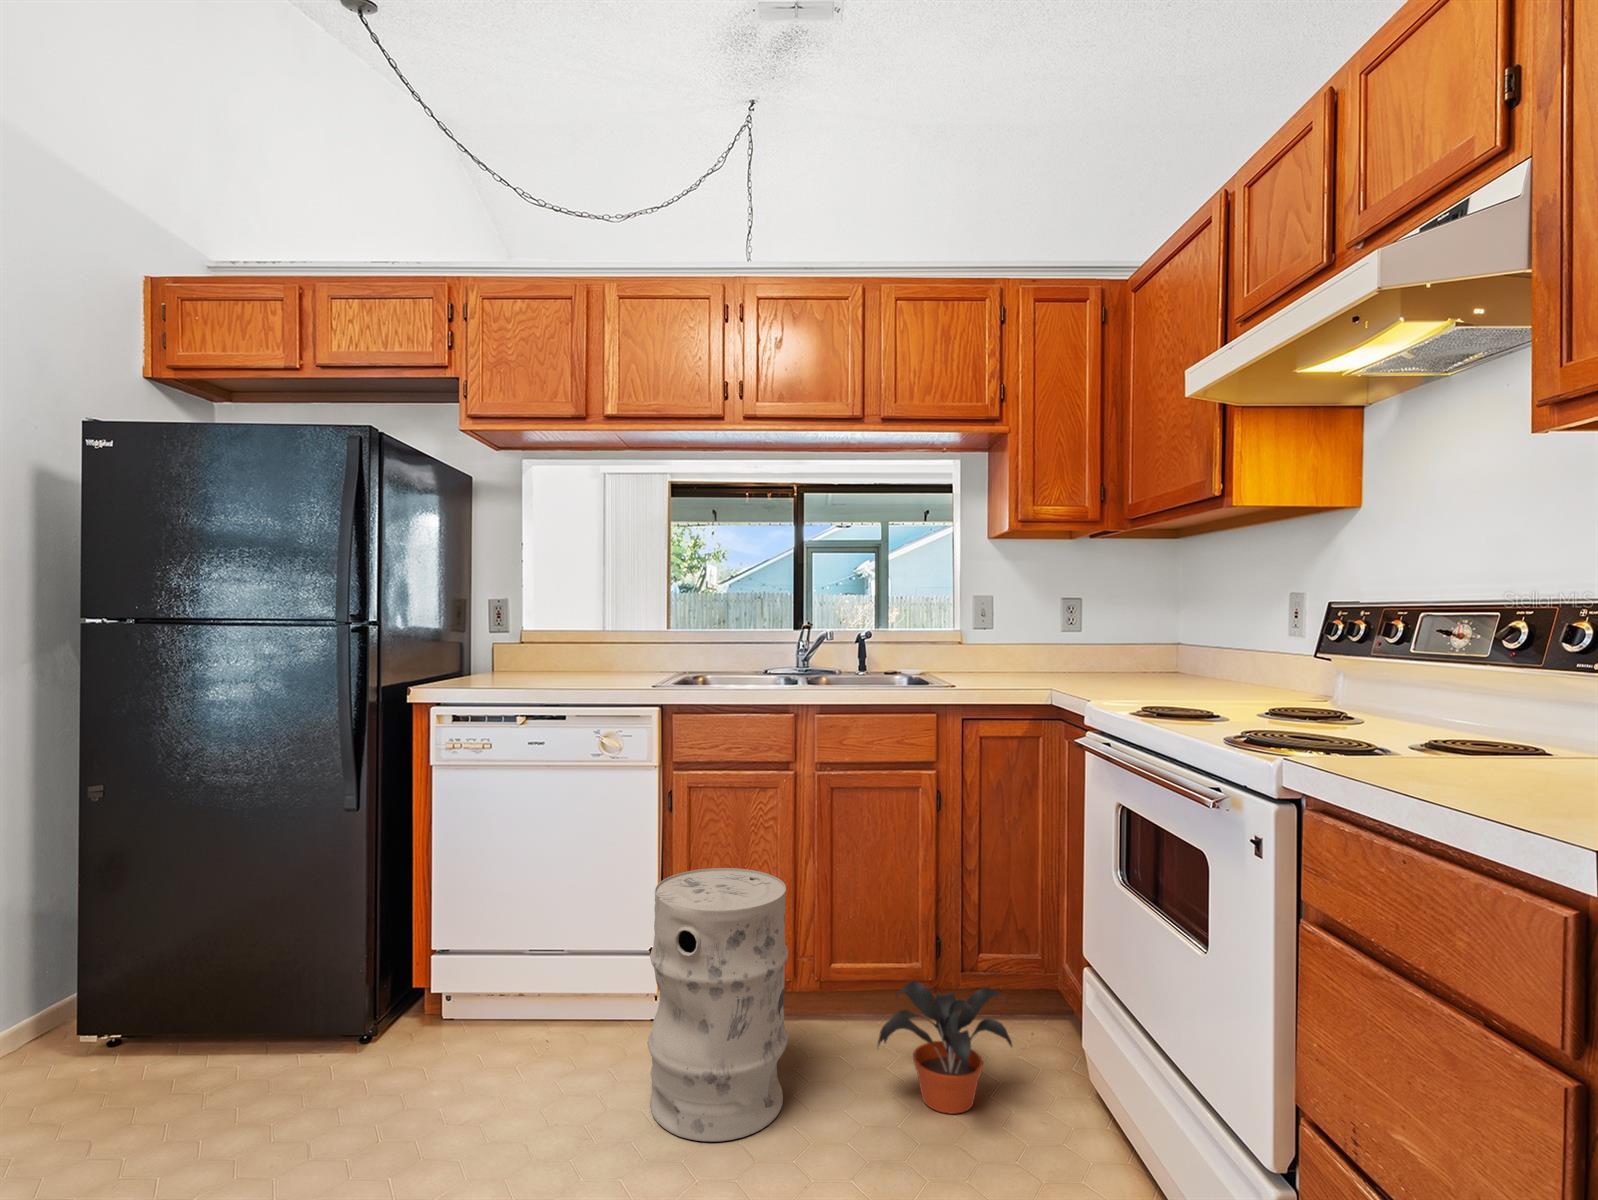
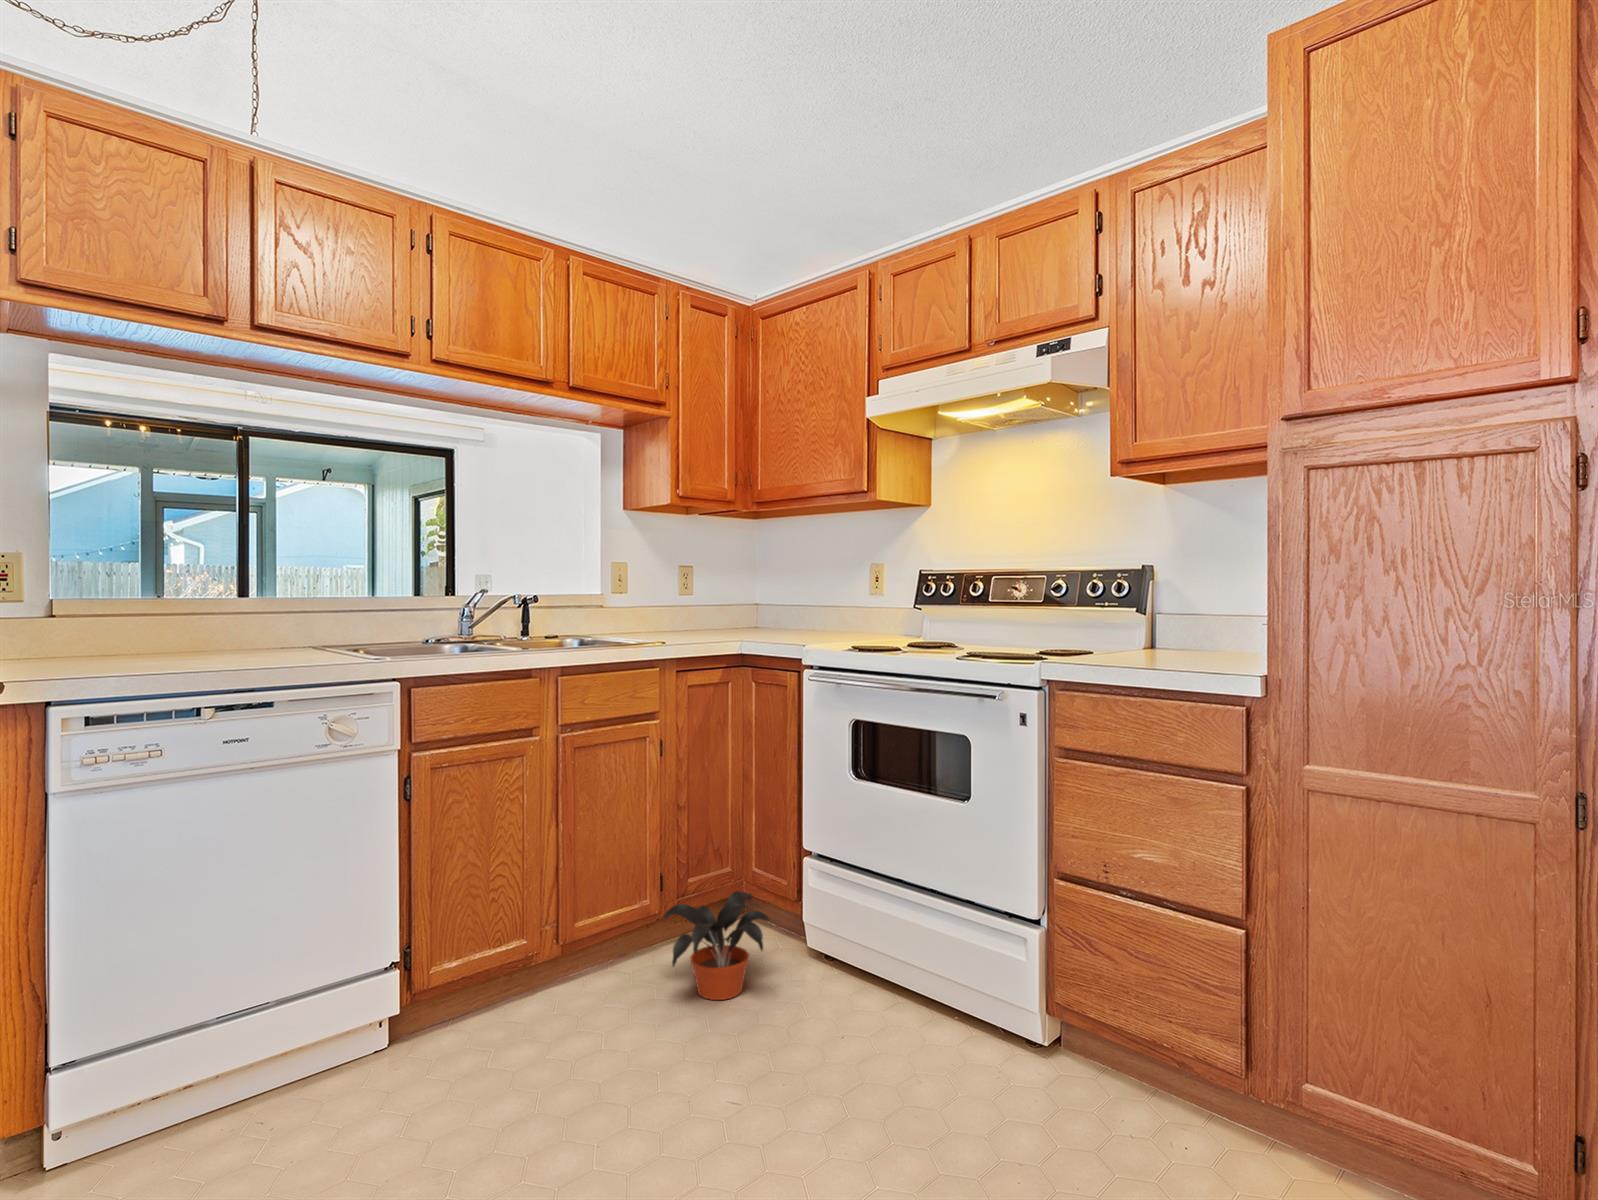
trash can: present [647,868,788,1141] -> none [469,836,616,1108]

